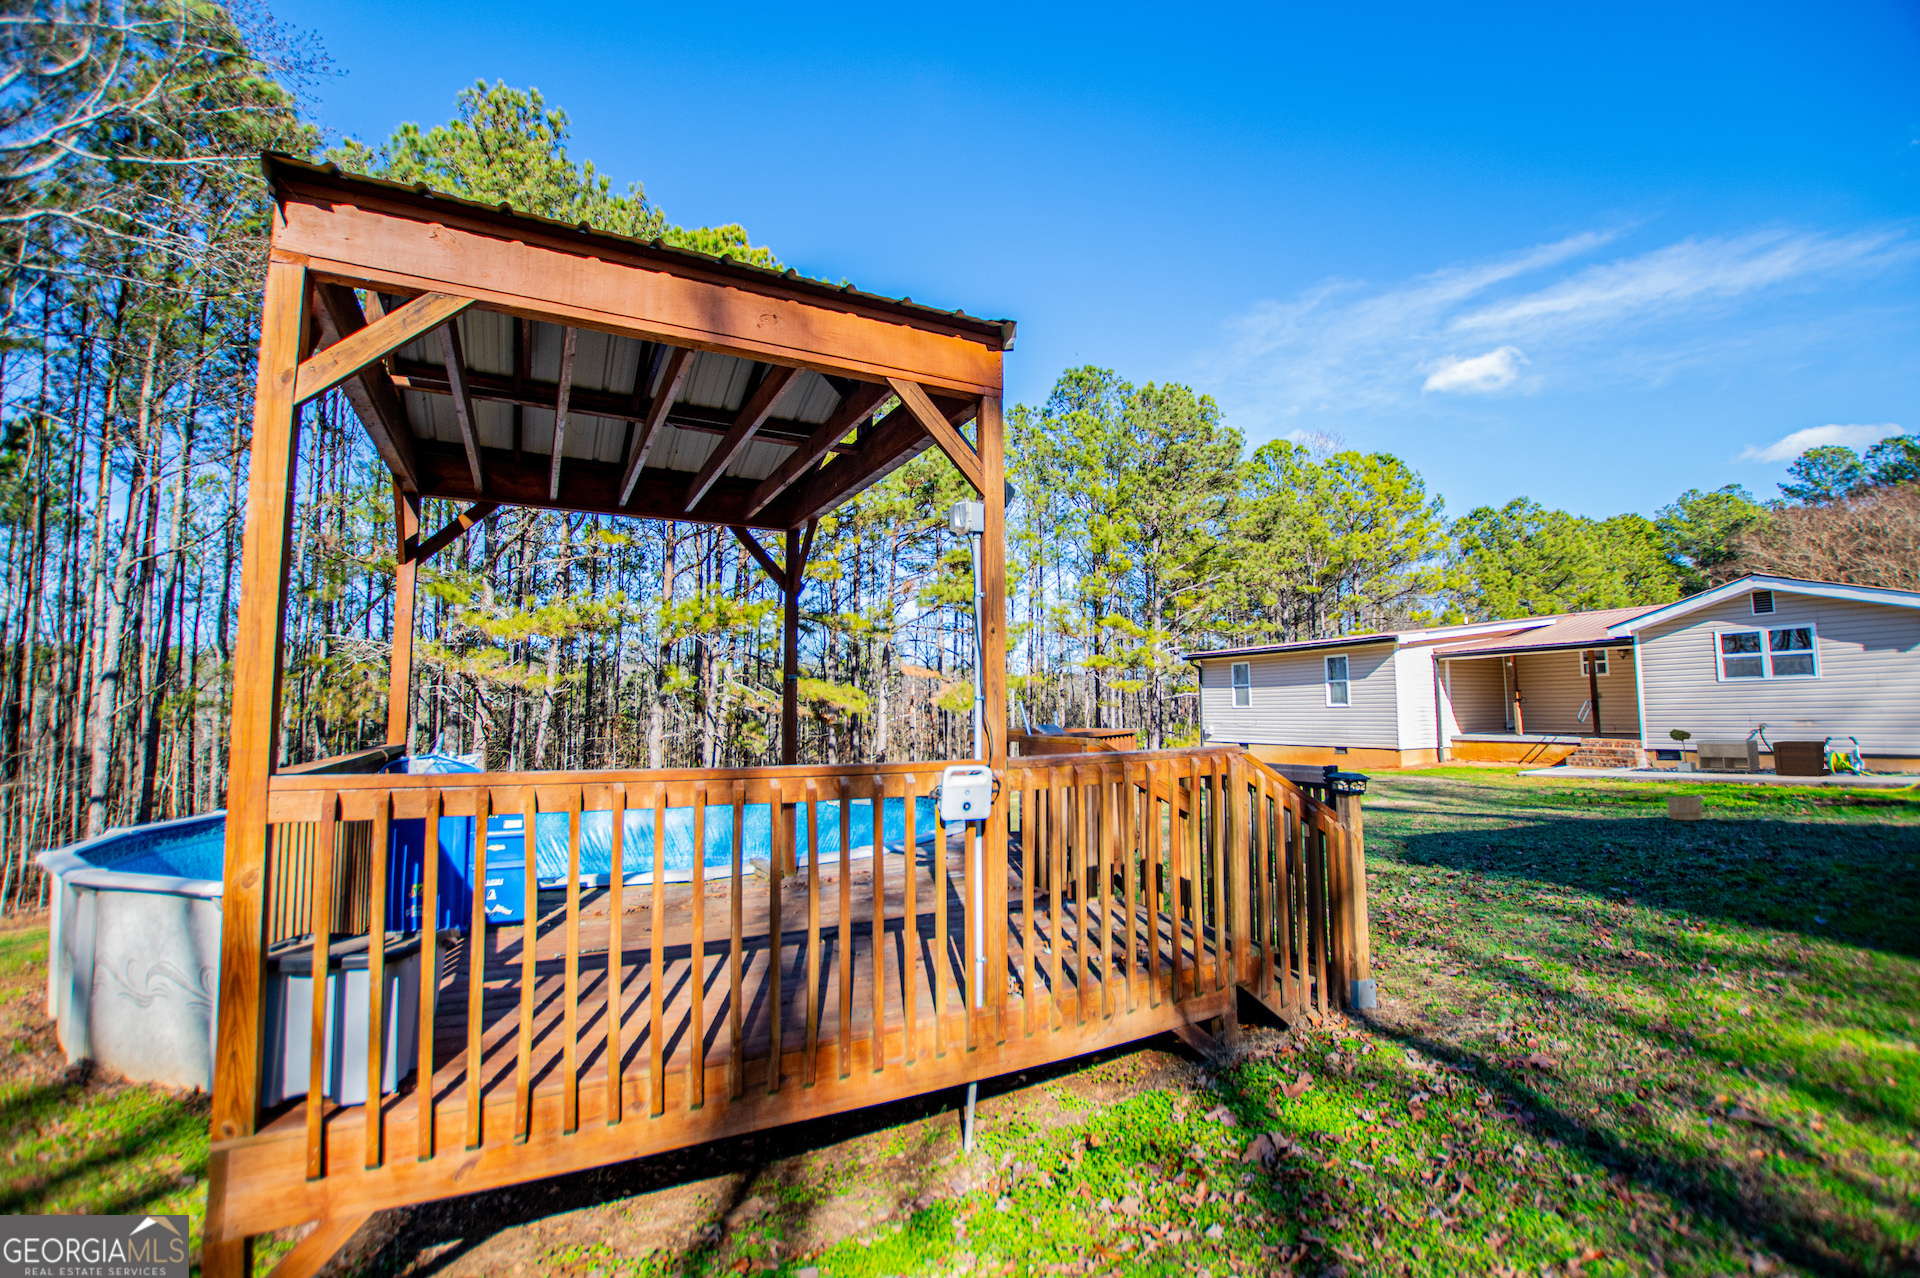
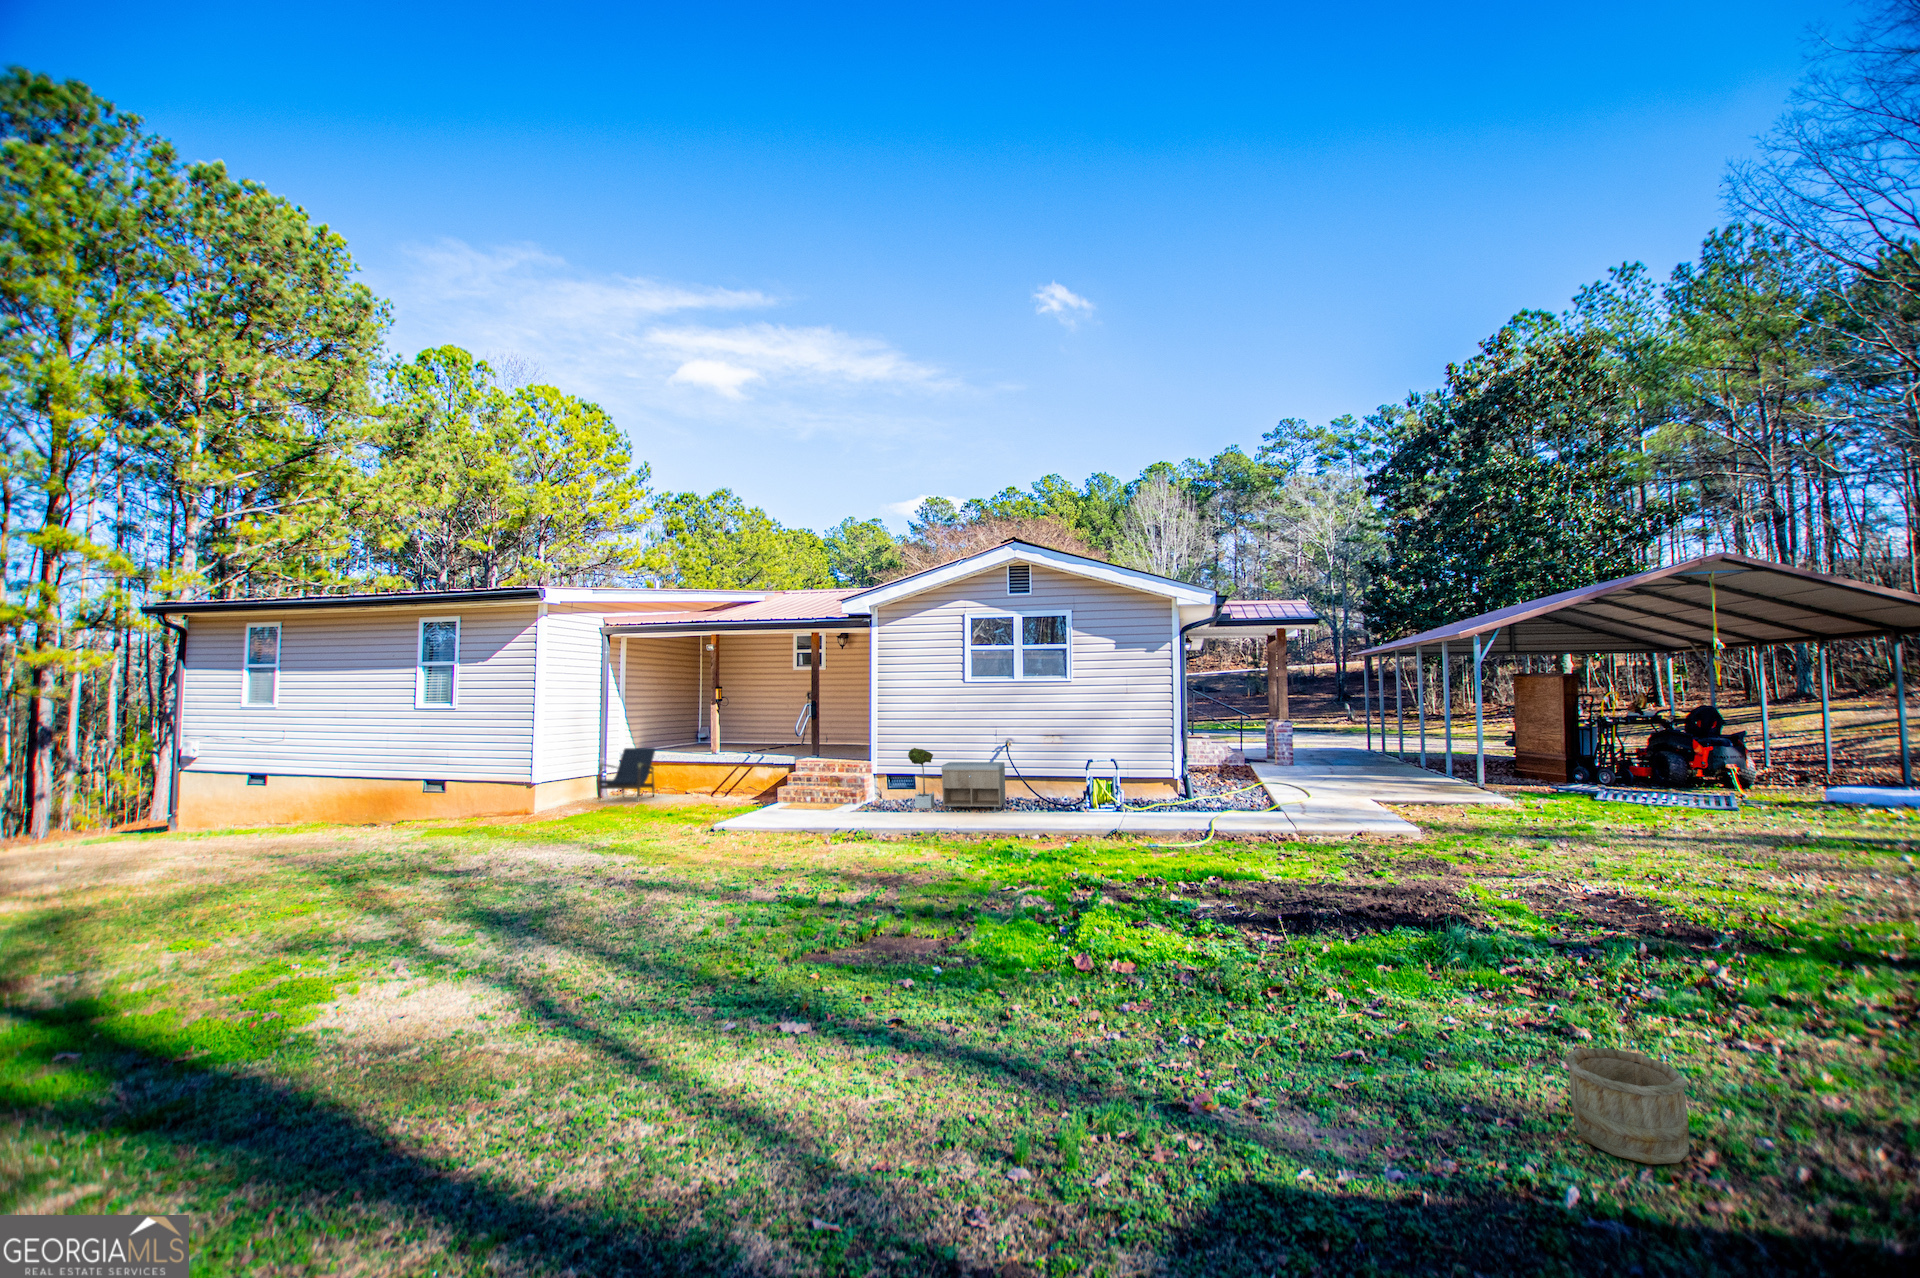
lounge chair: none [1438,731,1477,764] -> present [598,748,655,801]
wooden crate: present [1773,741,1831,776] -> none [1030,763,1079,813]
wooden bucket: present [1666,797,1702,820] -> present [1564,1048,1689,1164]

